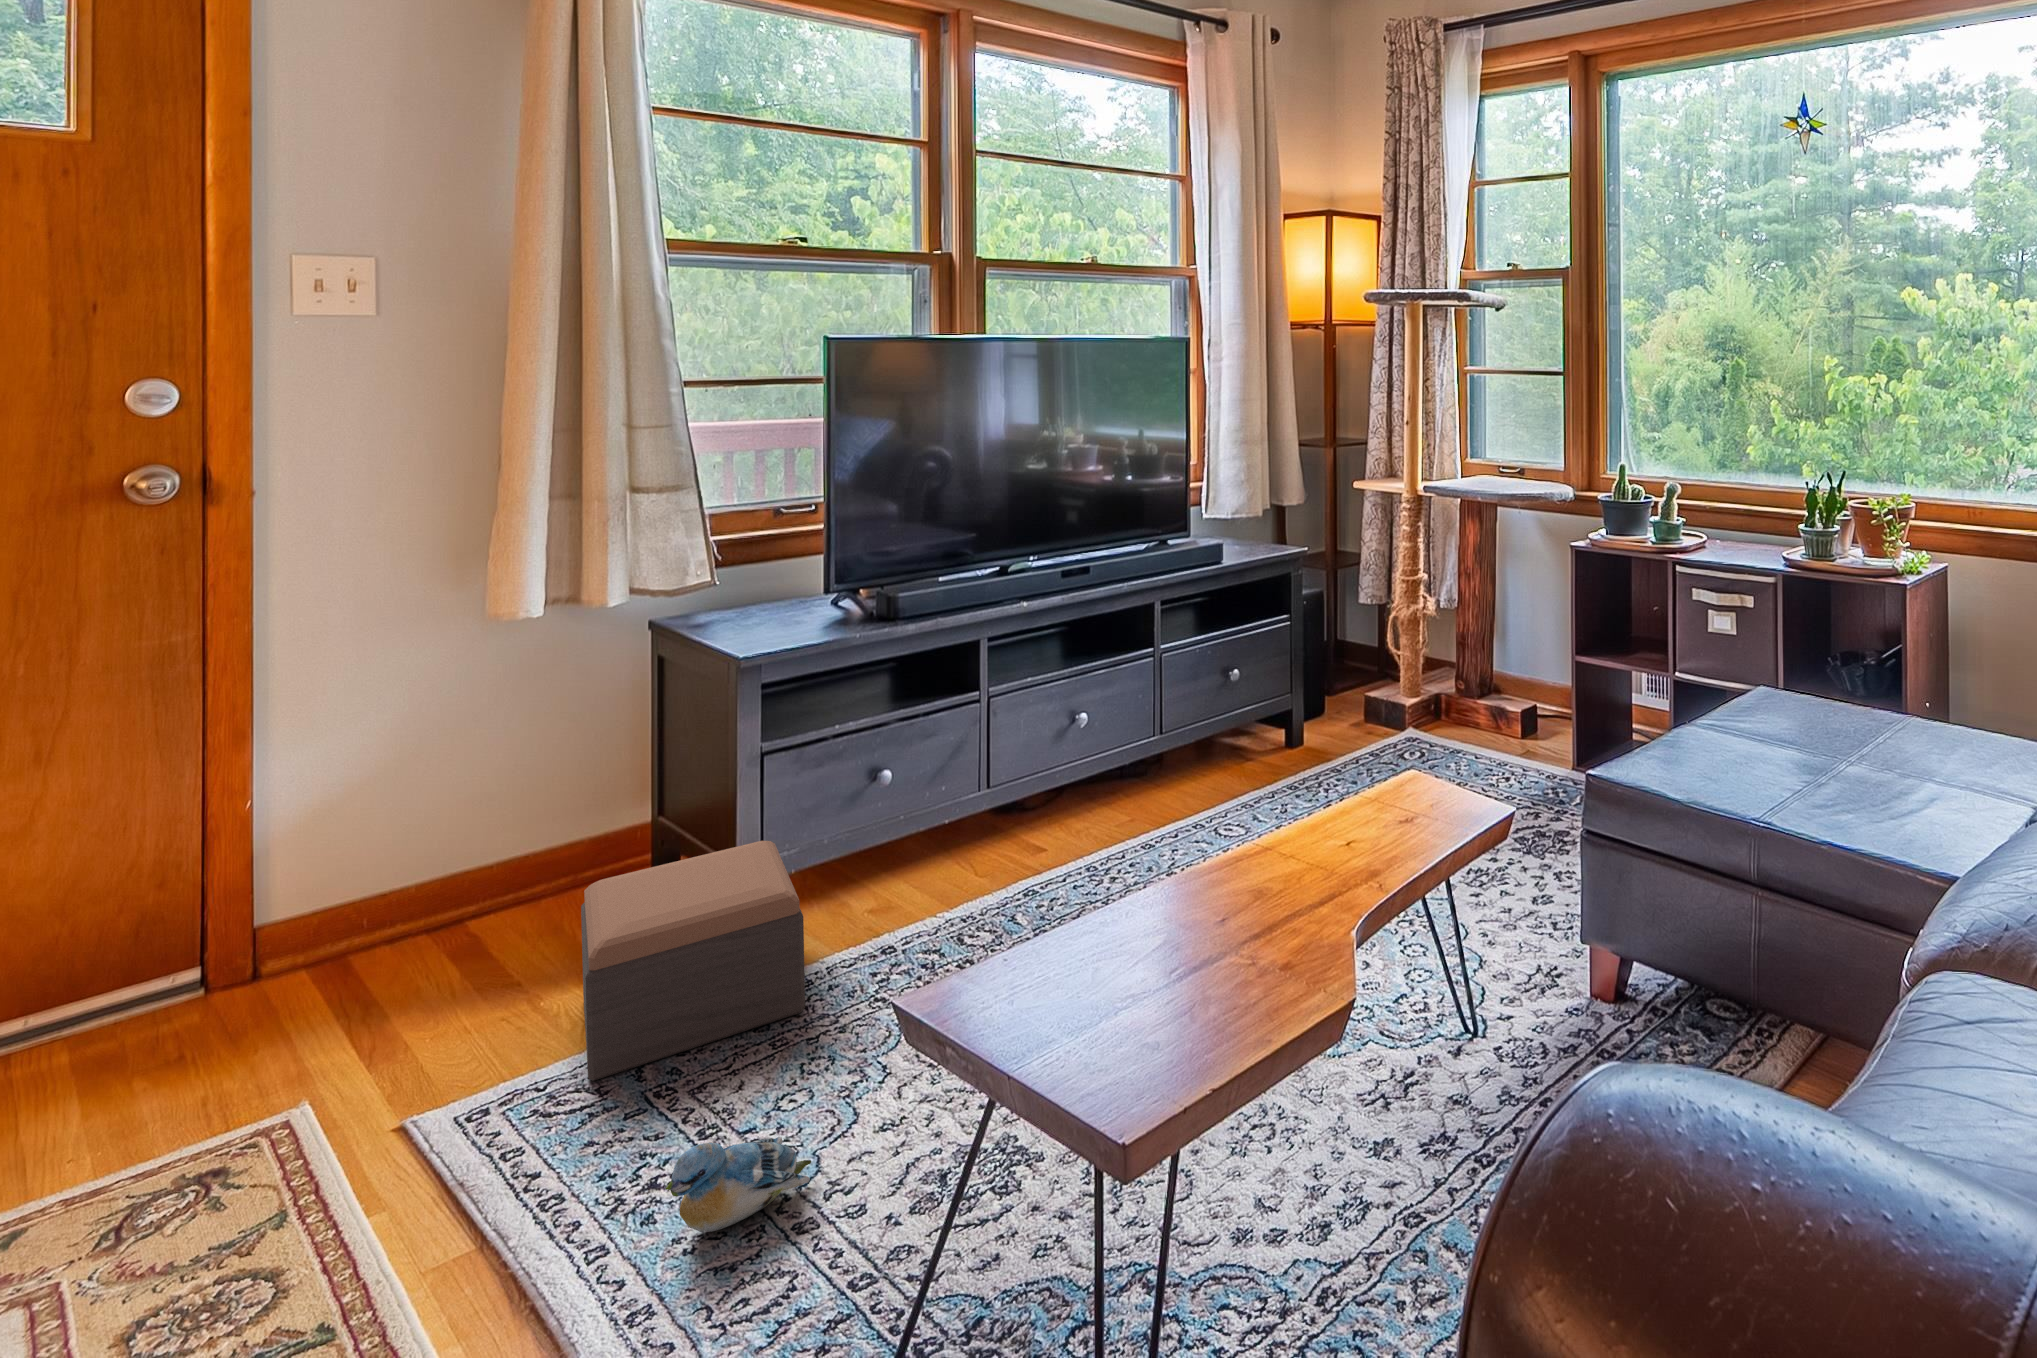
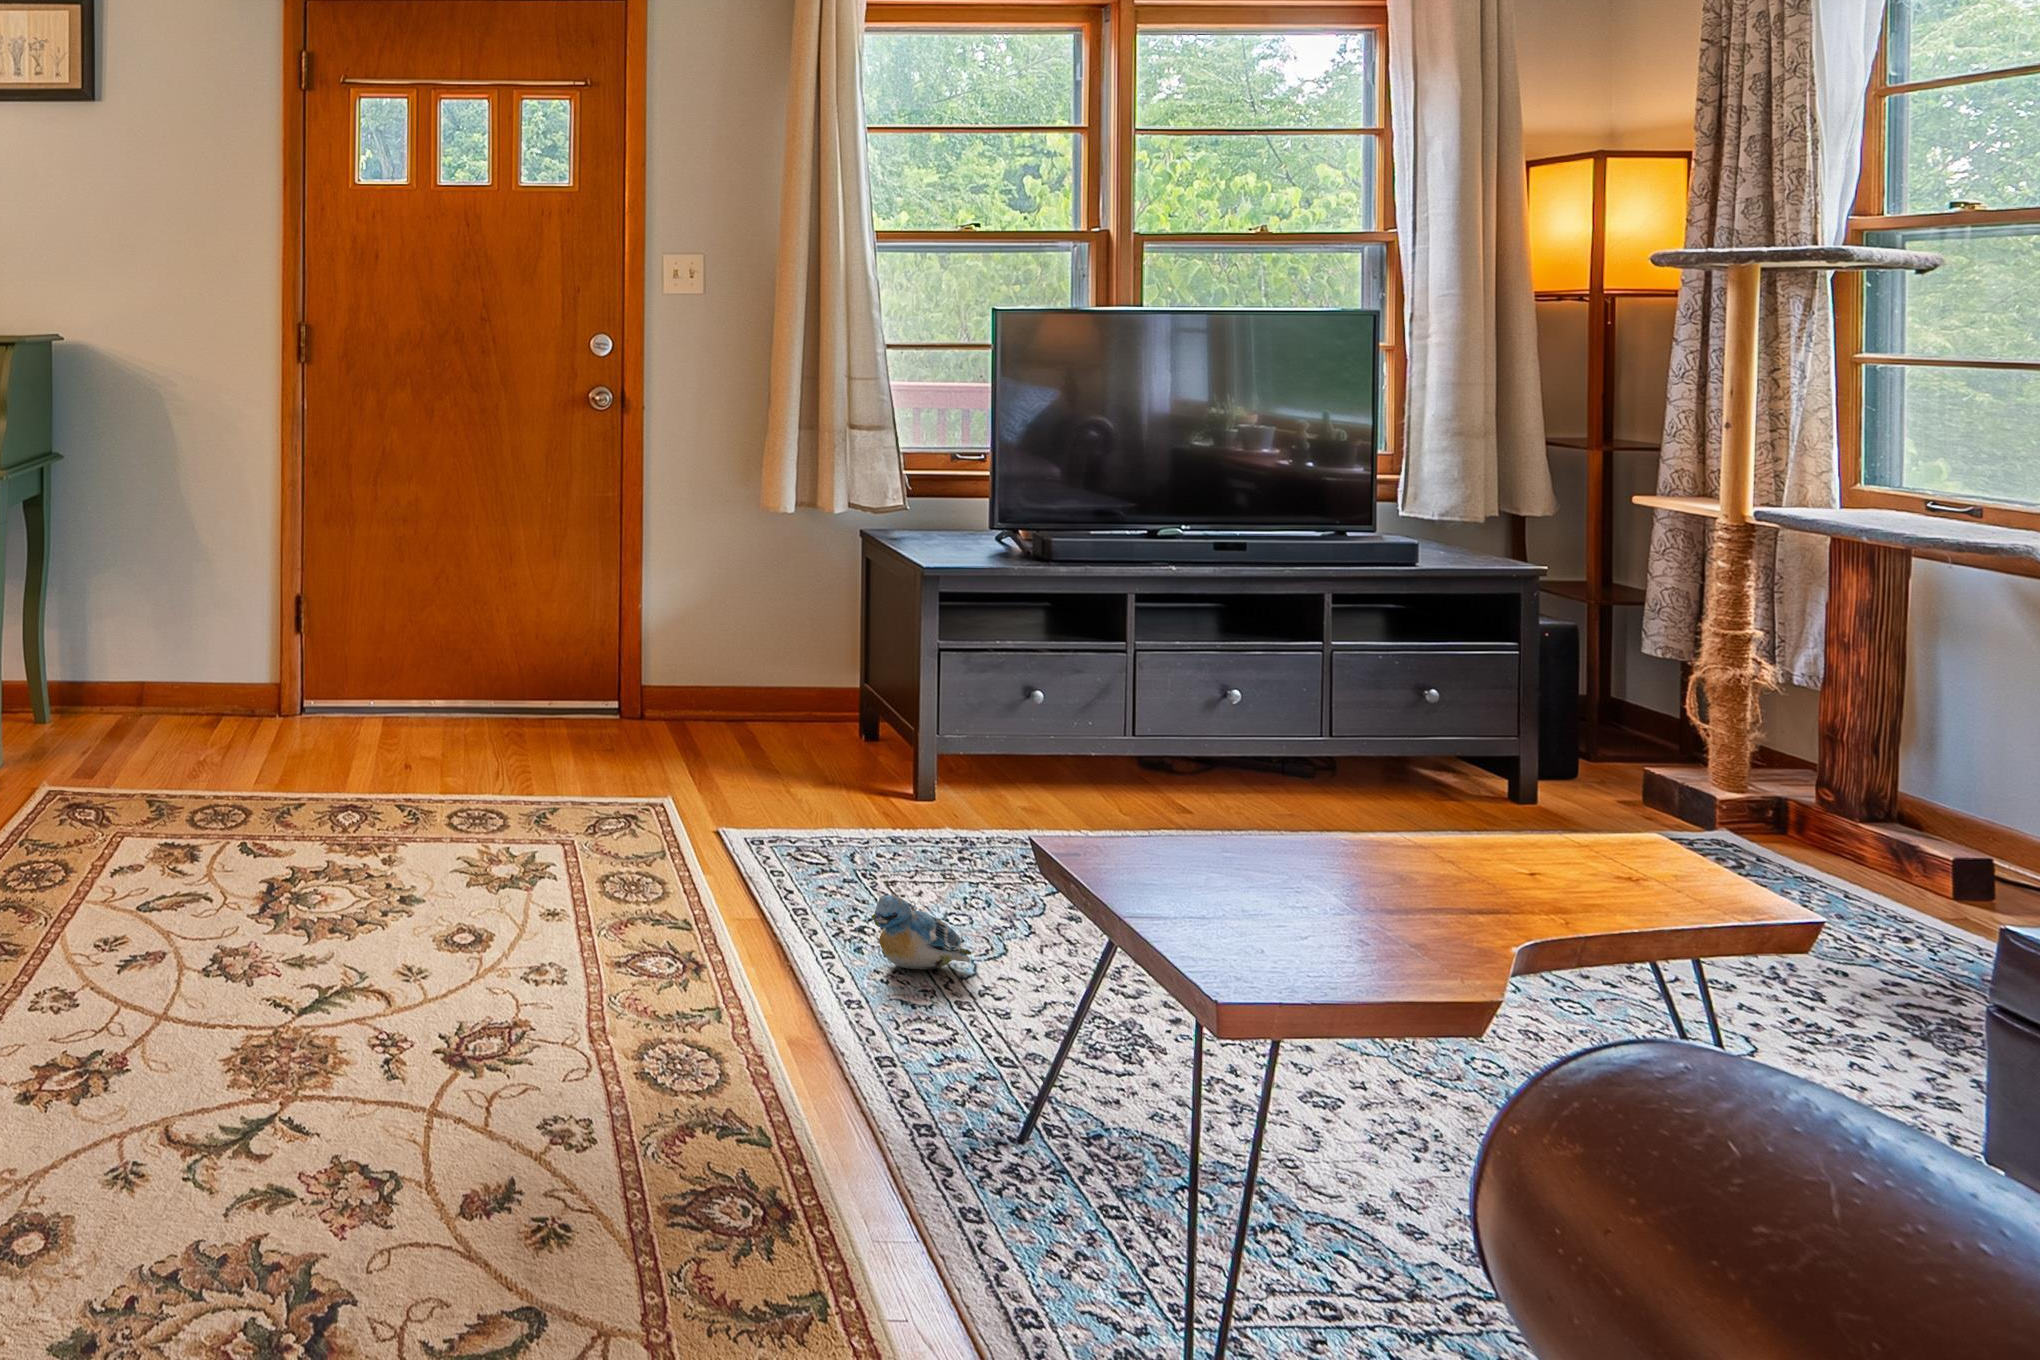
footstool: present [581,841,805,1081] -> none [812,716,969,866]

